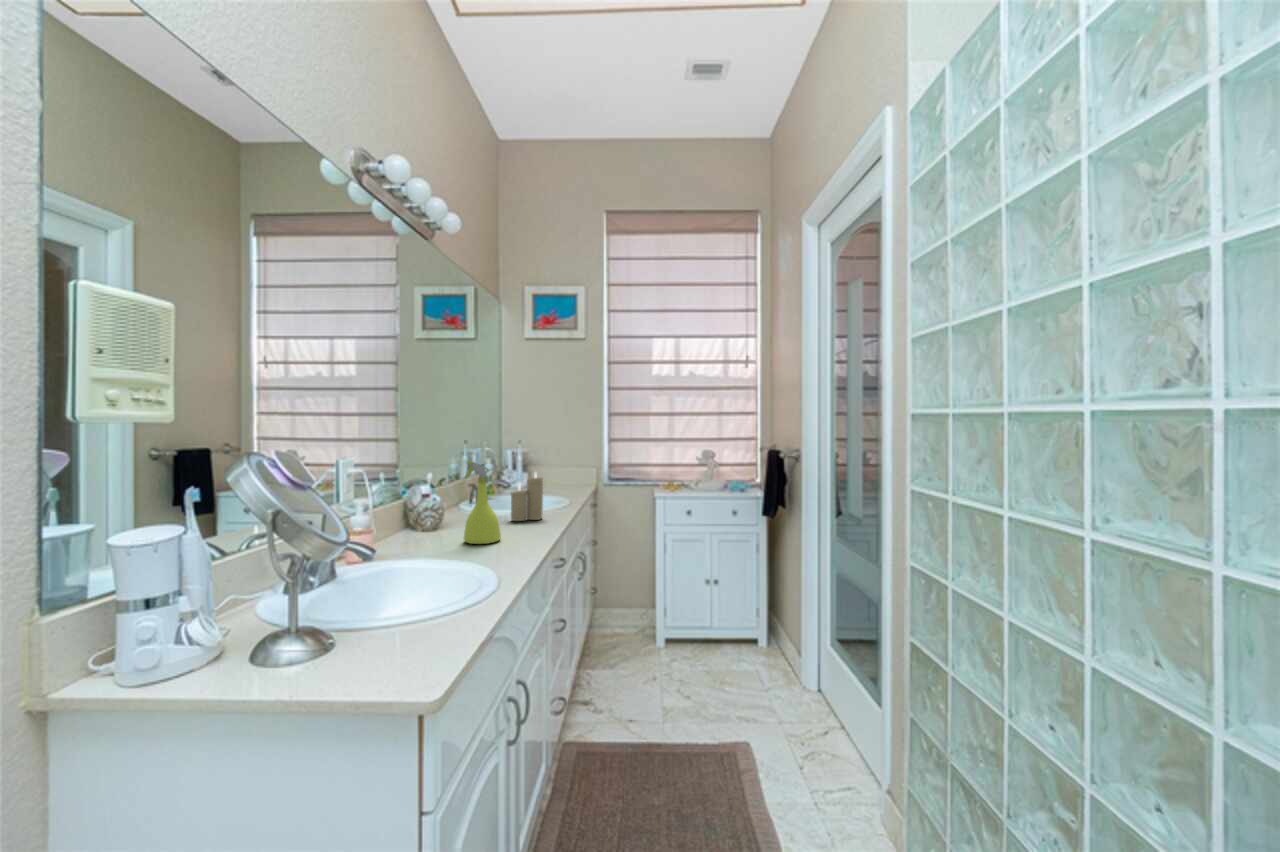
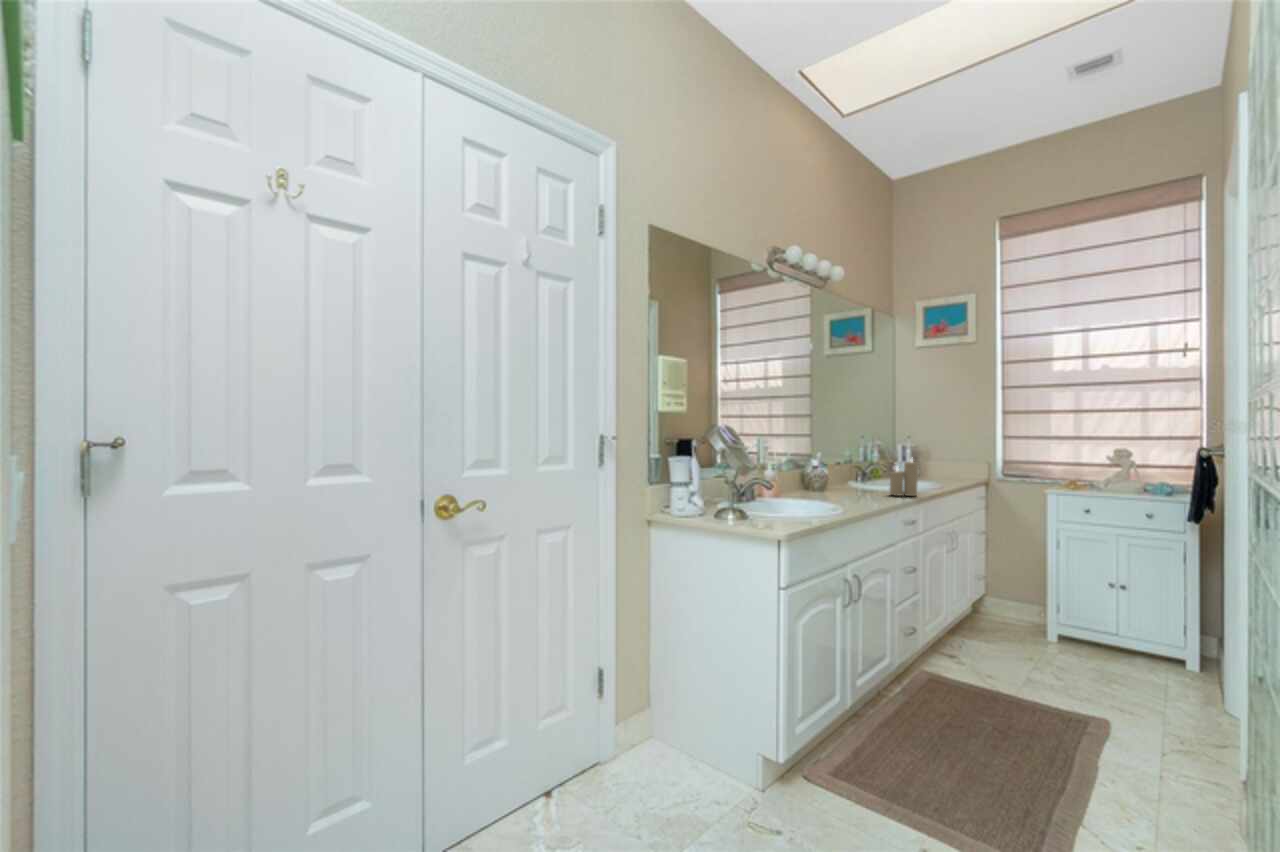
spray bottle: present [464,462,501,544] -> none [848,444,876,505]

